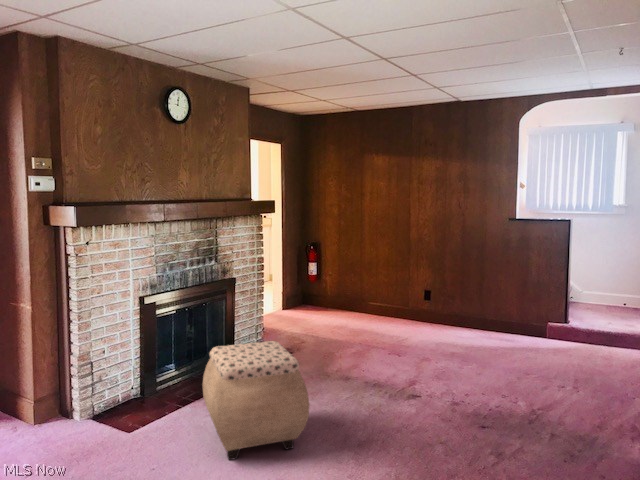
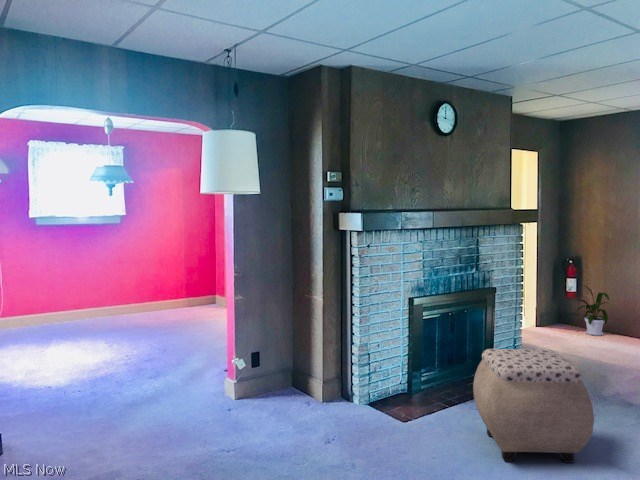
house plant: none [306,268,342,314] -> present [578,286,609,336]

